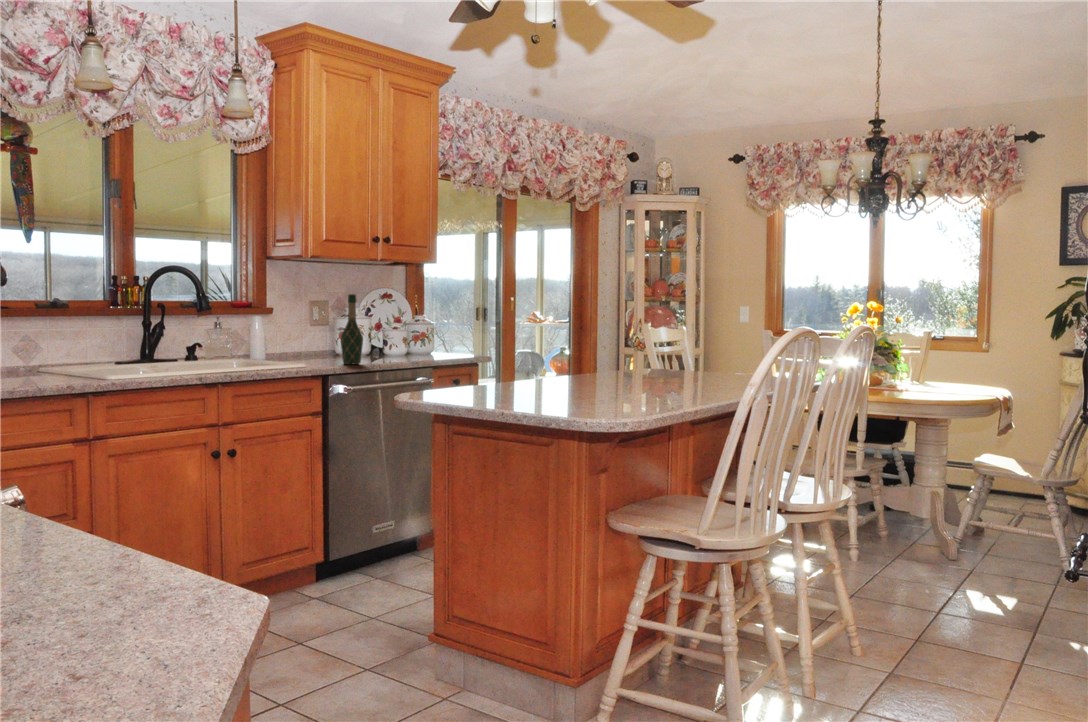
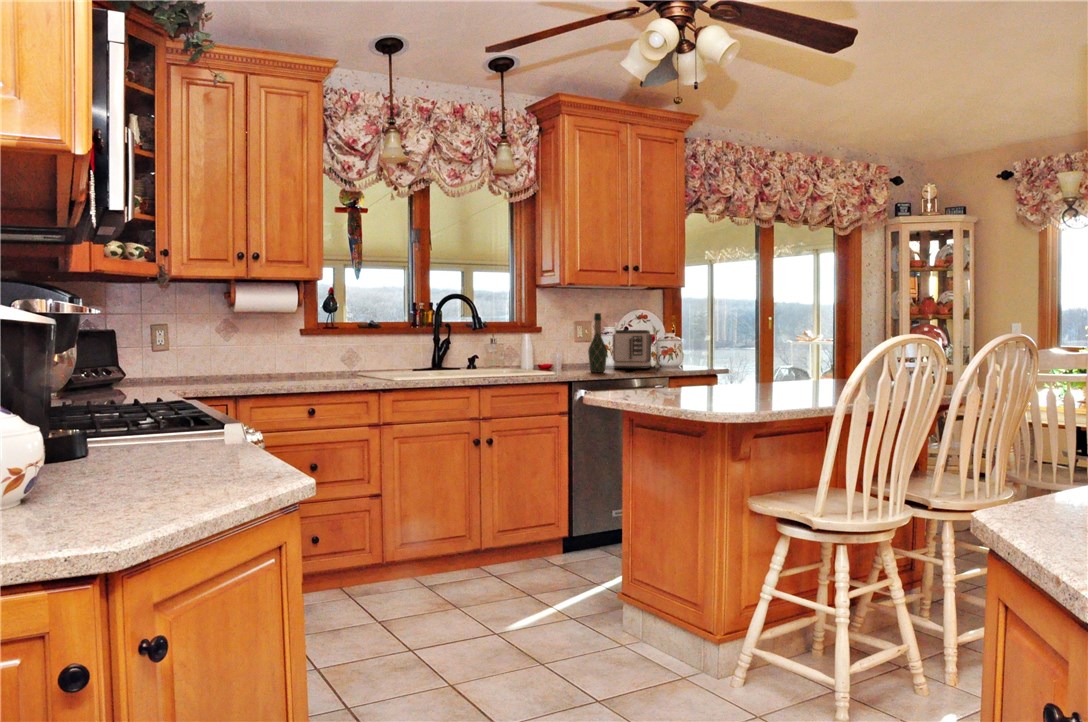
toaster: none [363,313,406,358] -> present [613,330,652,368]

